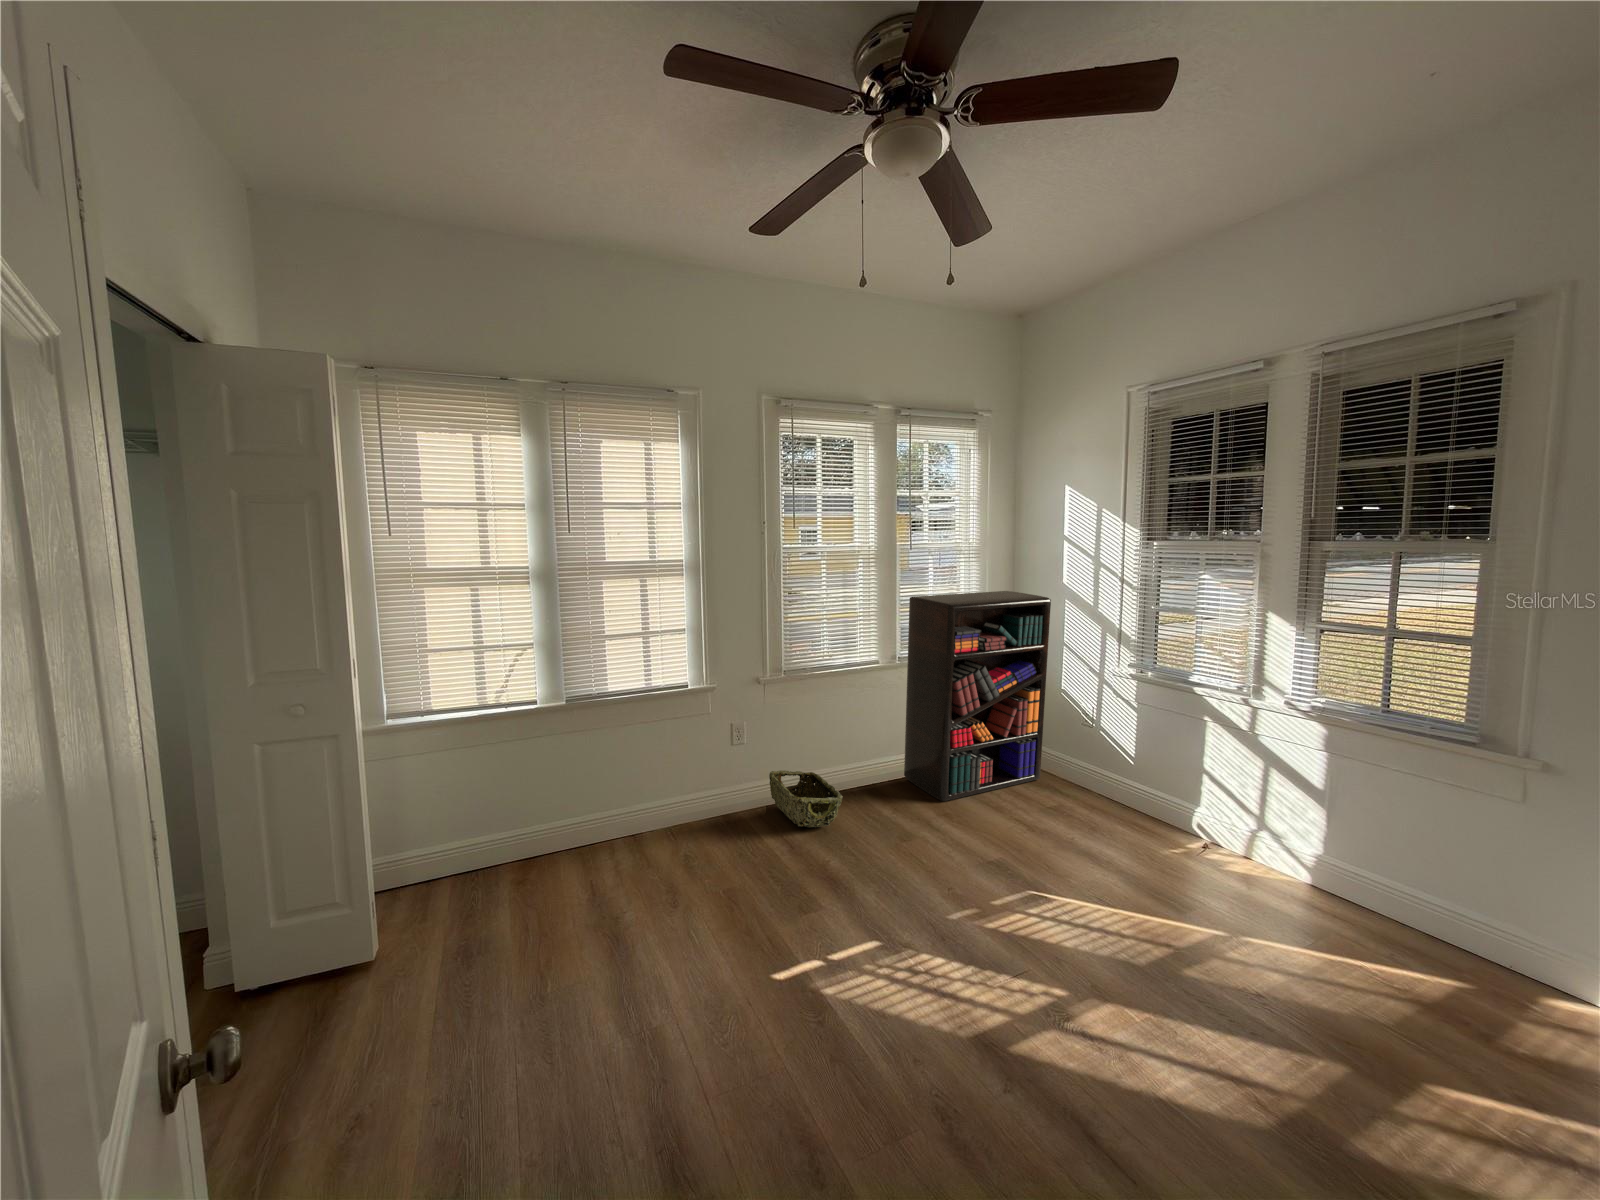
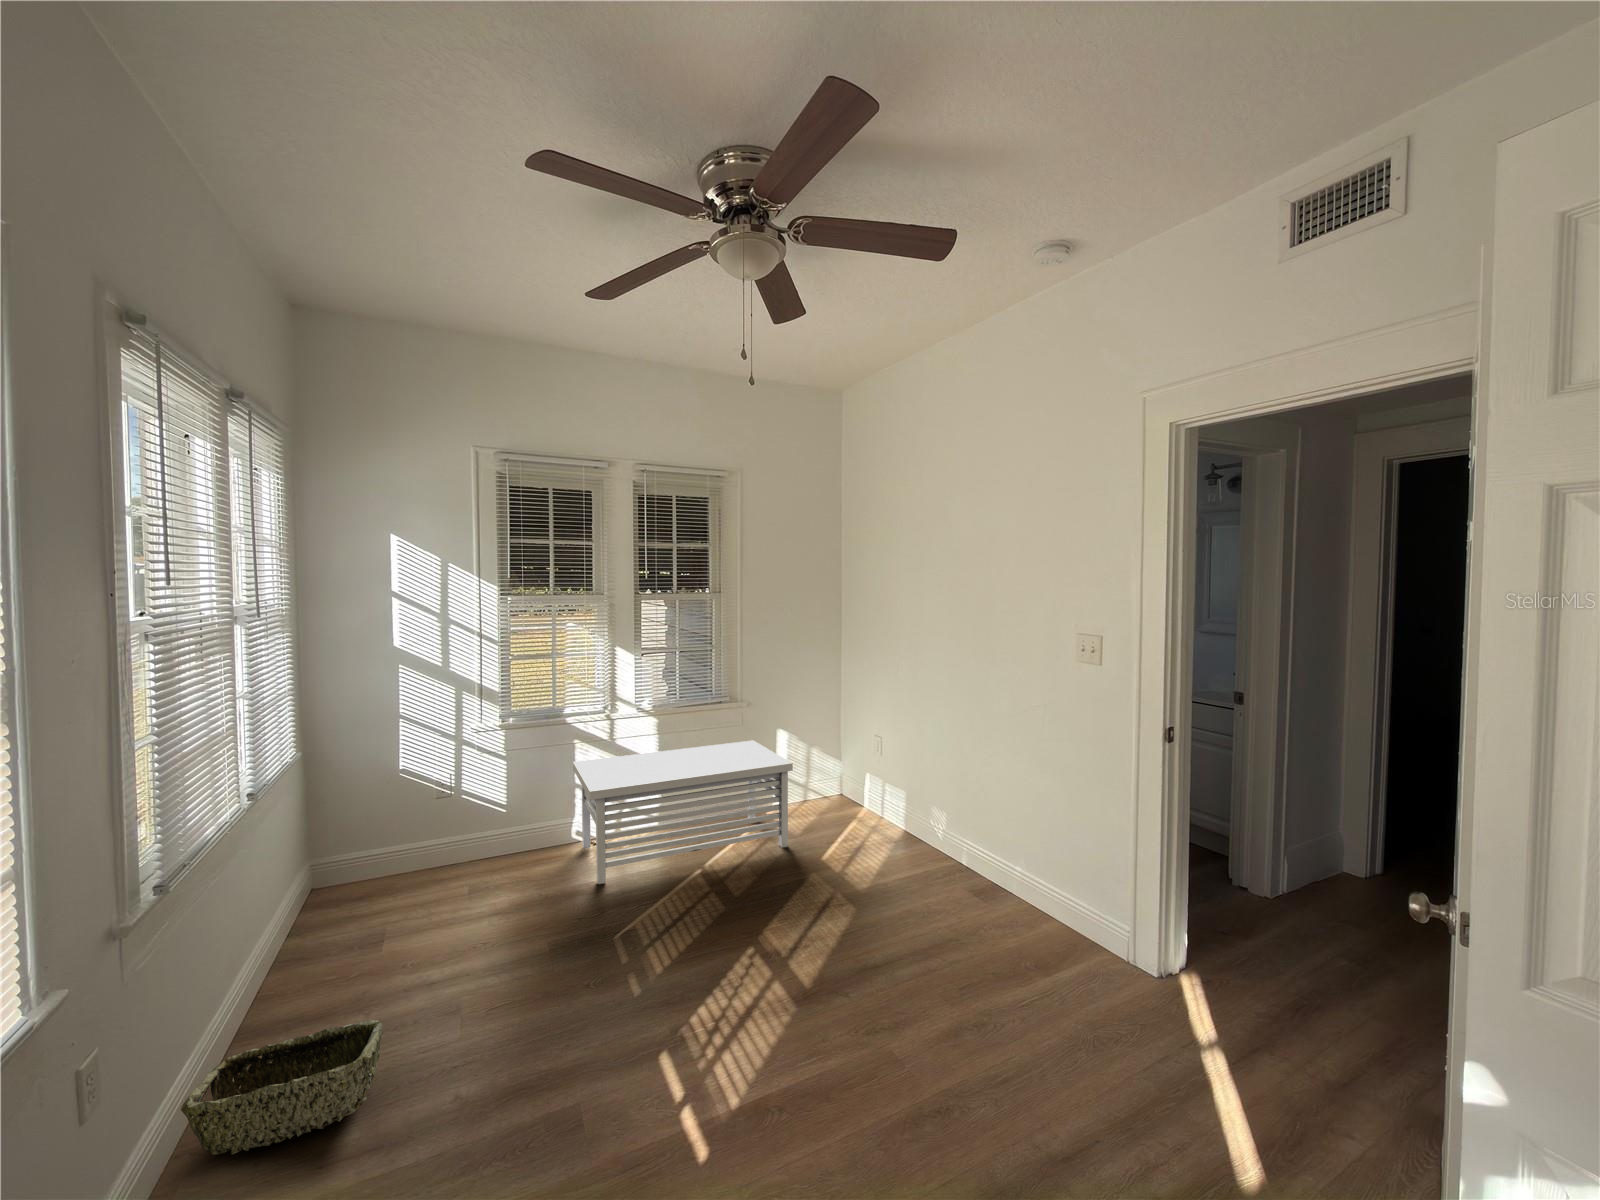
bookshelf: present [904,591,1051,801] -> none [267,667,411,988]
storage bench: none [1116,741,1518,1024] -> present [573,741,793,884]

